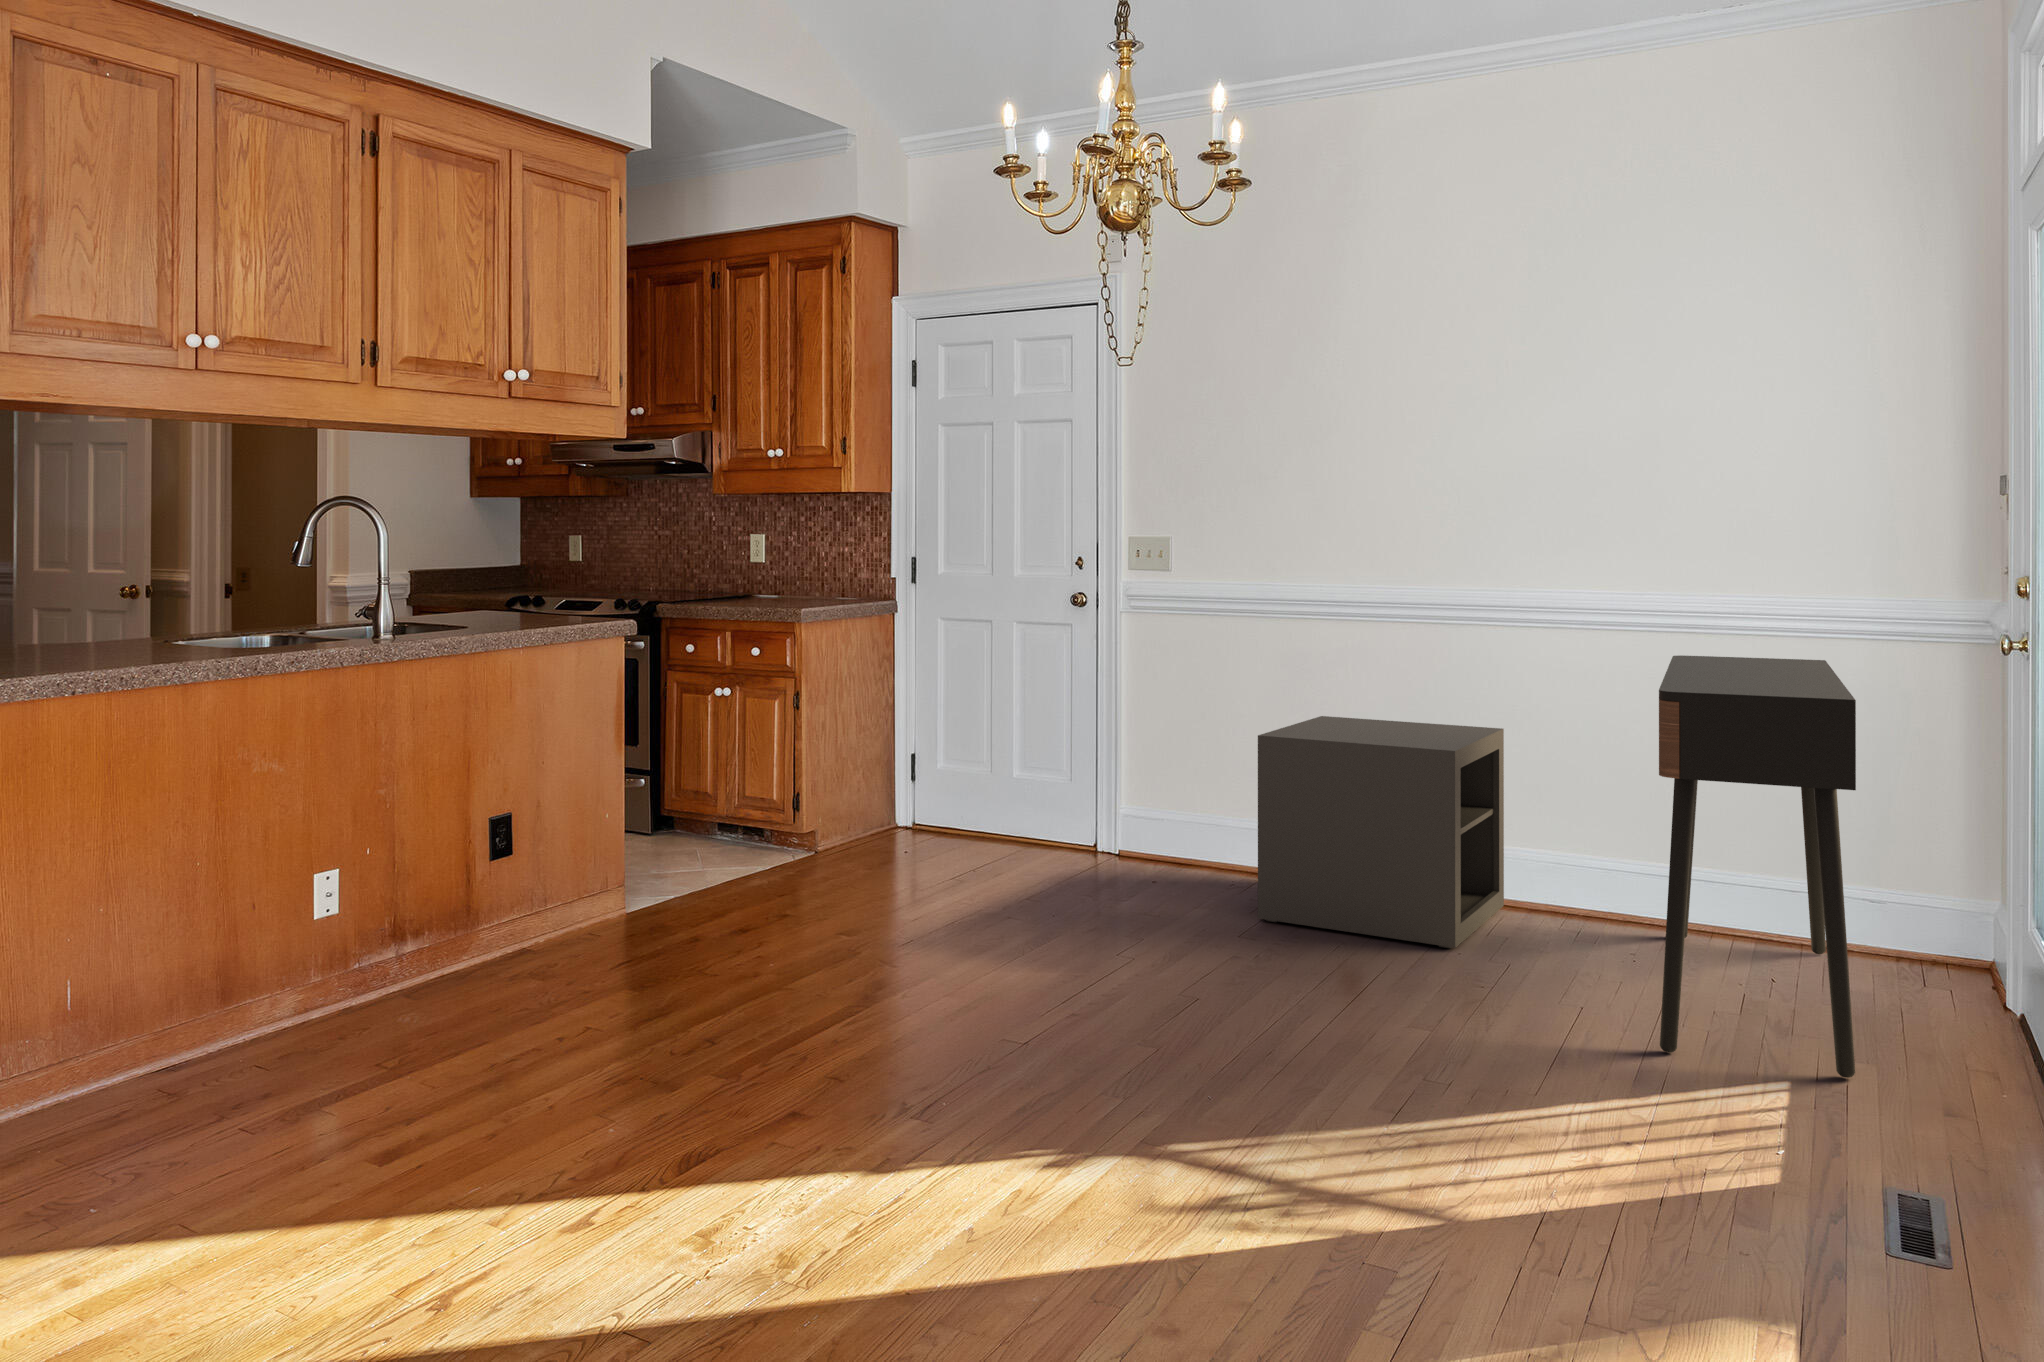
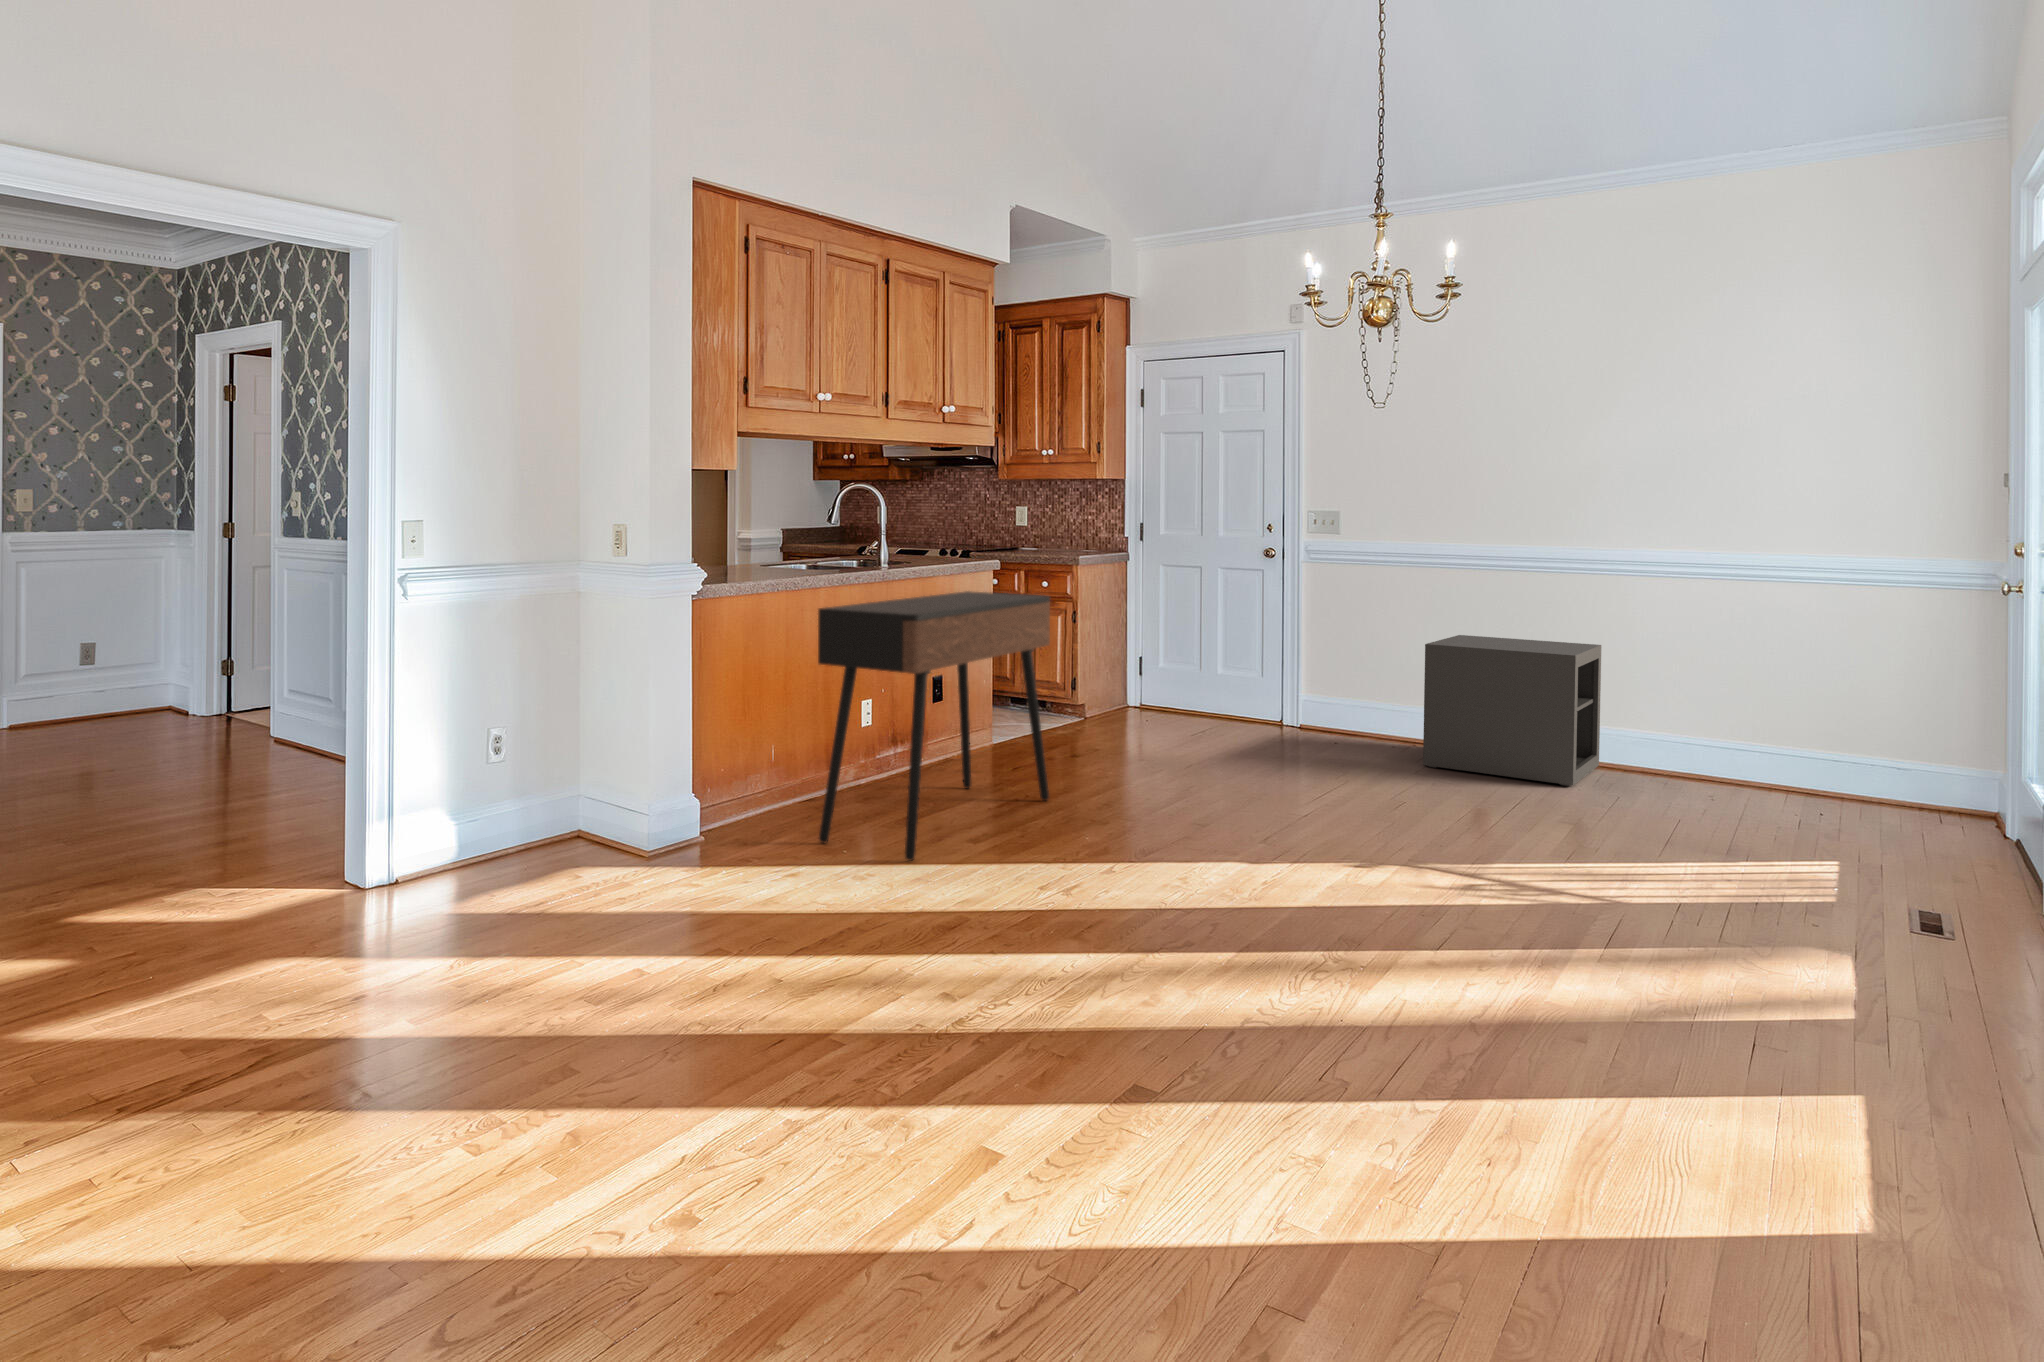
console table: present [1659,655,1856,1078] -> present [818,591,1050,861]

